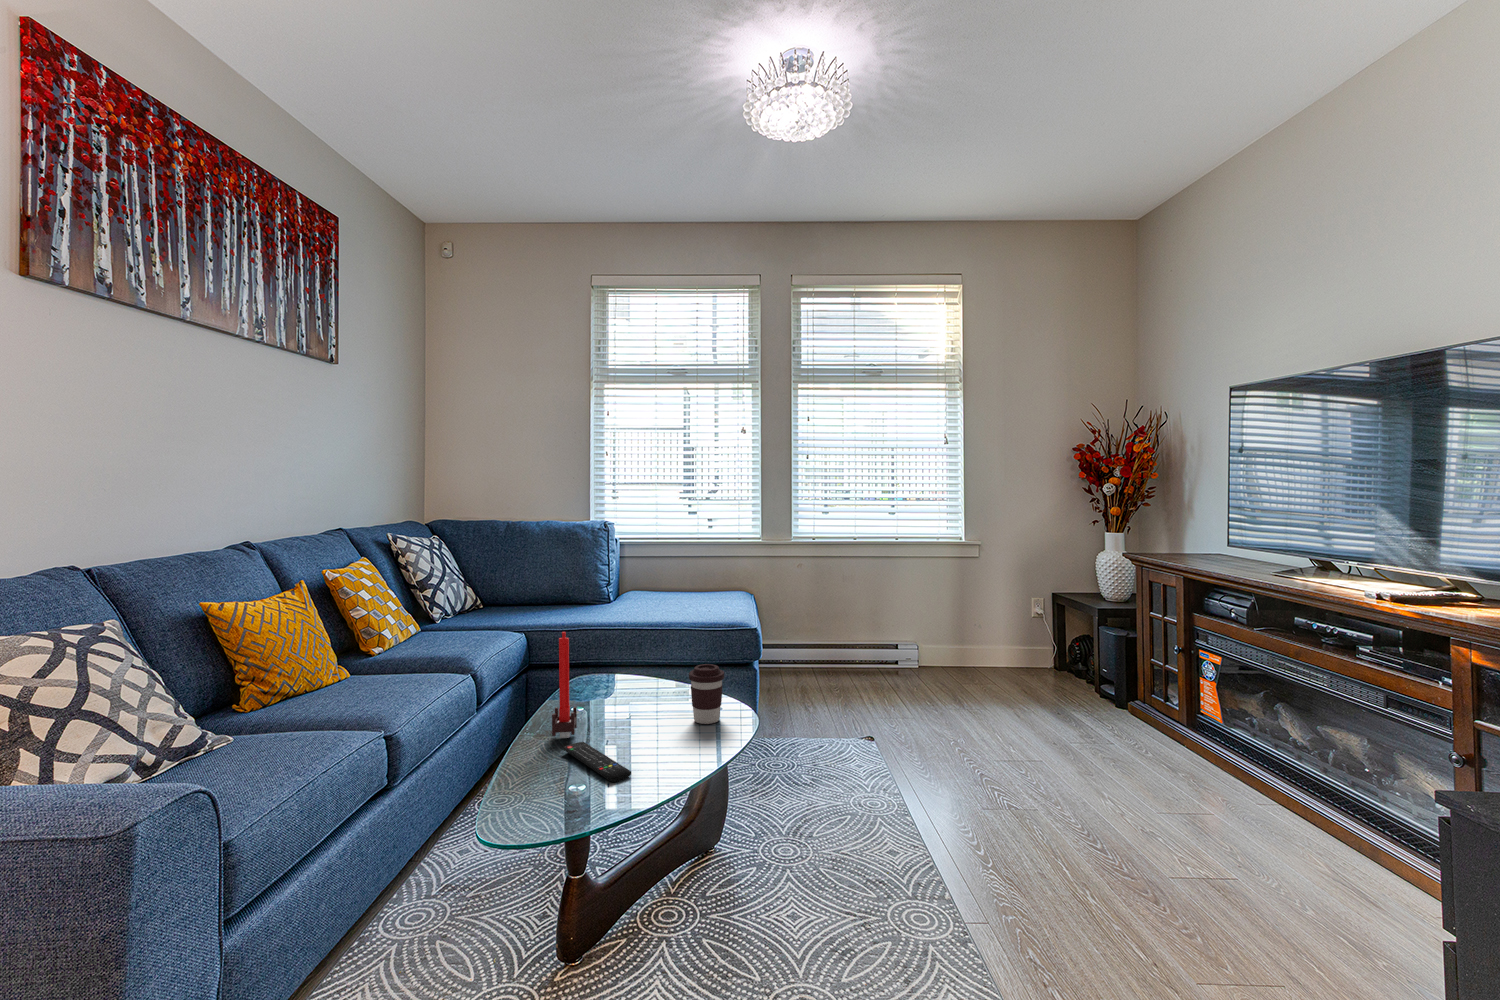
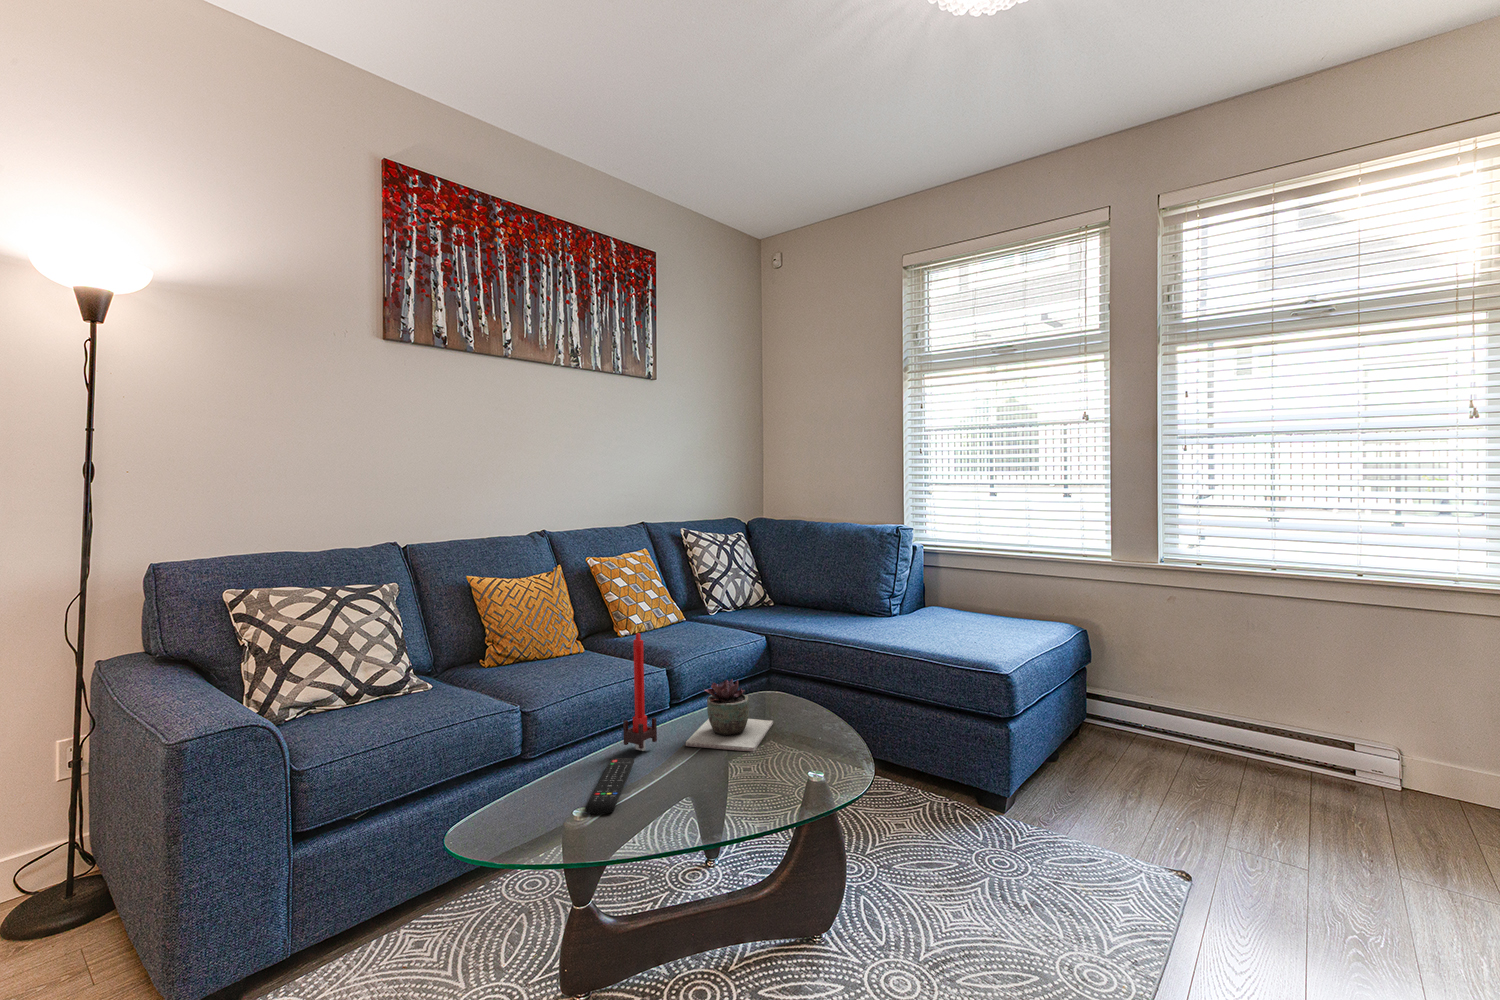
succulent plant: none [584,663,658,726] -> present [686,679,773,752]
coffee cup: present [689,664,724,724] -> none [766,698,812,777]

